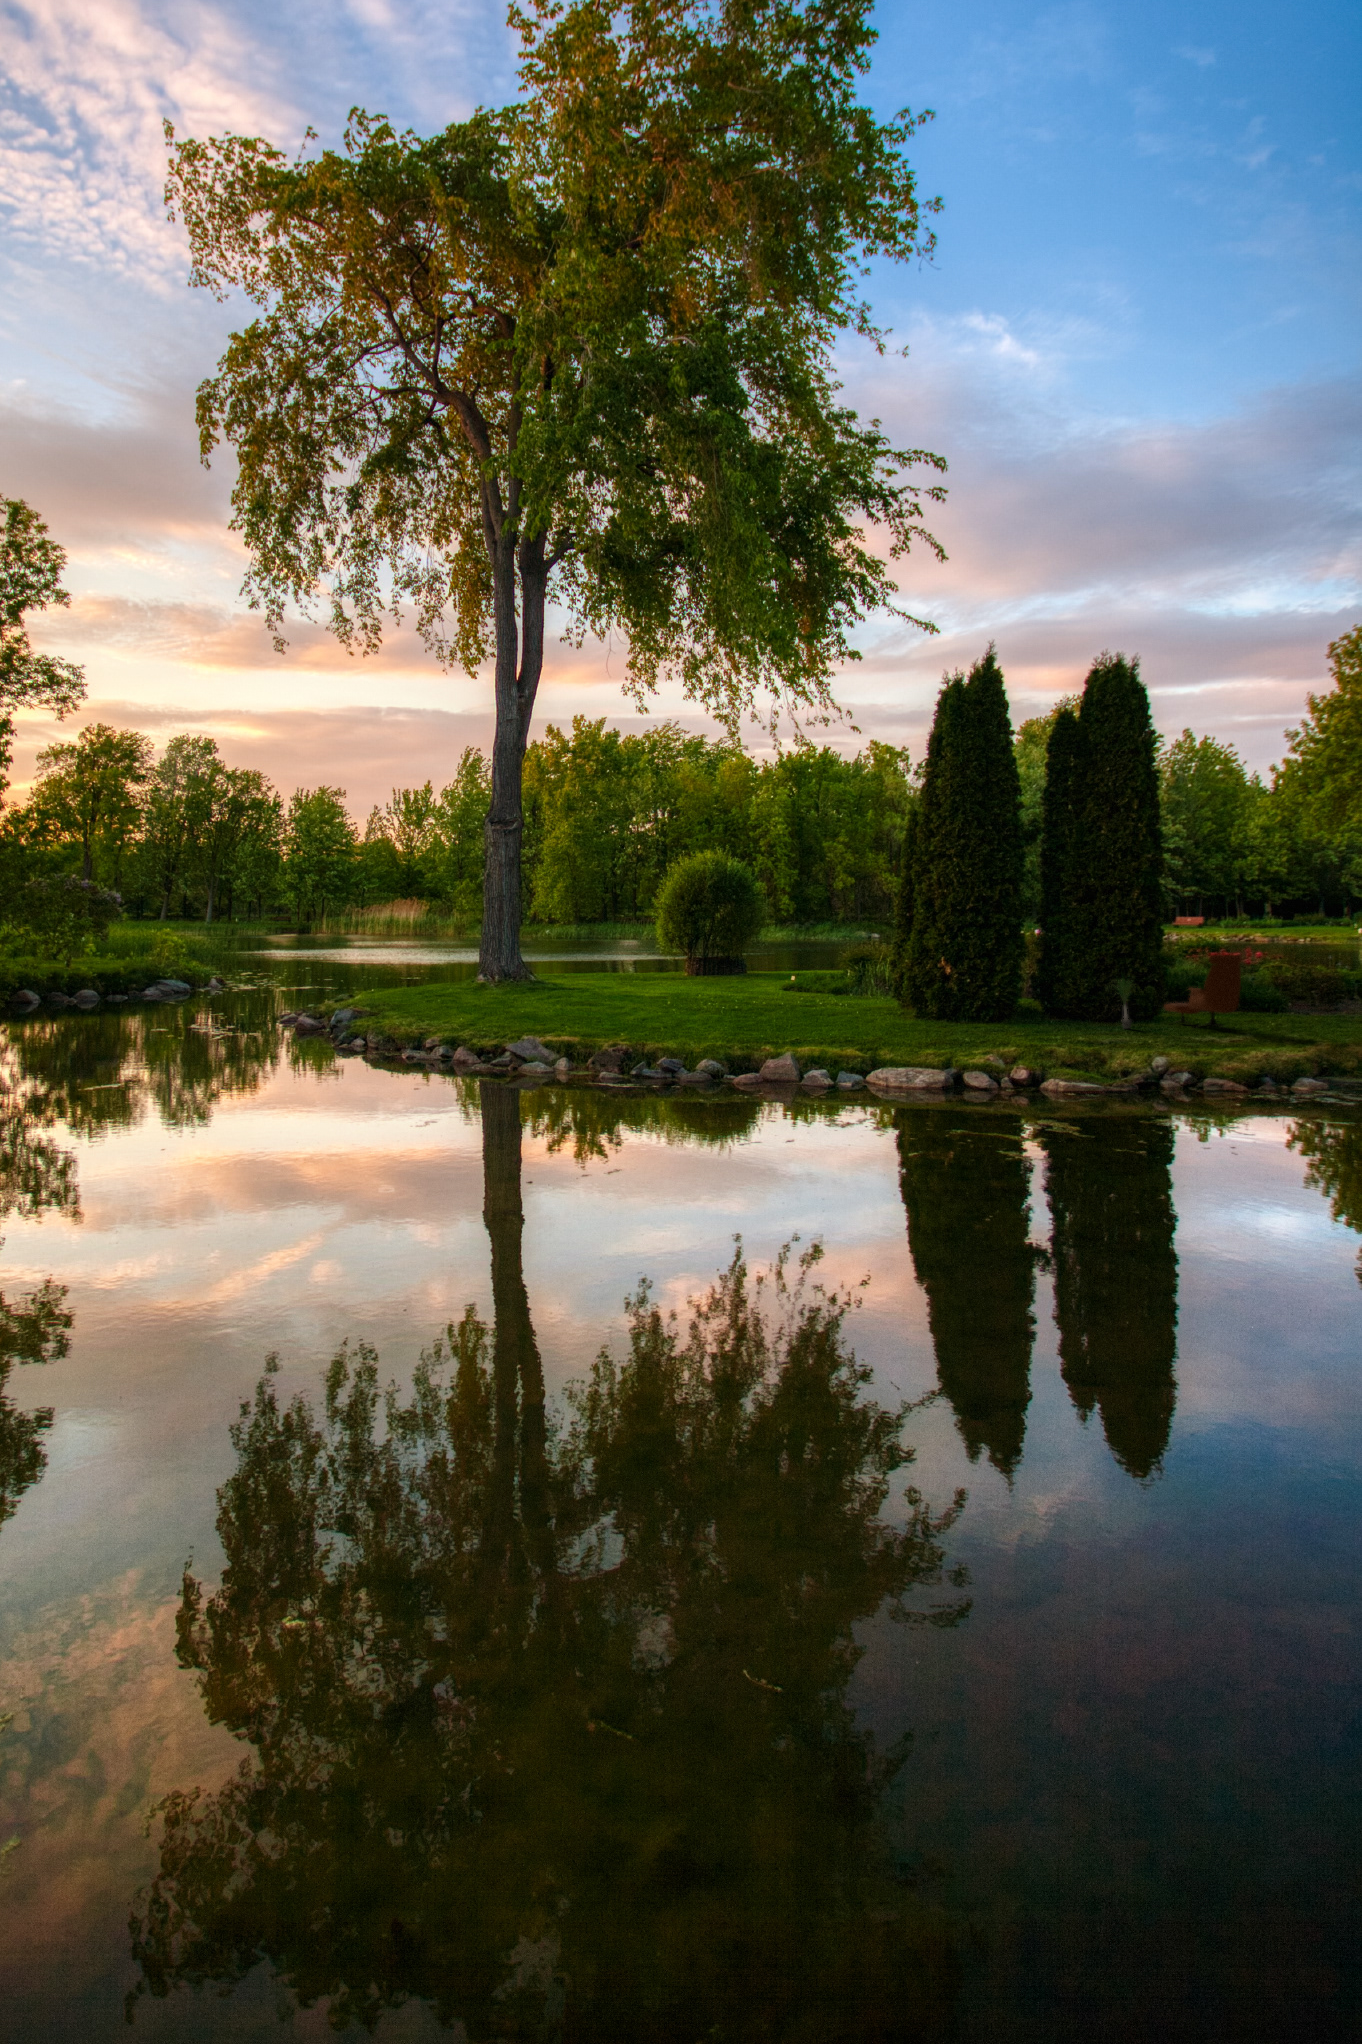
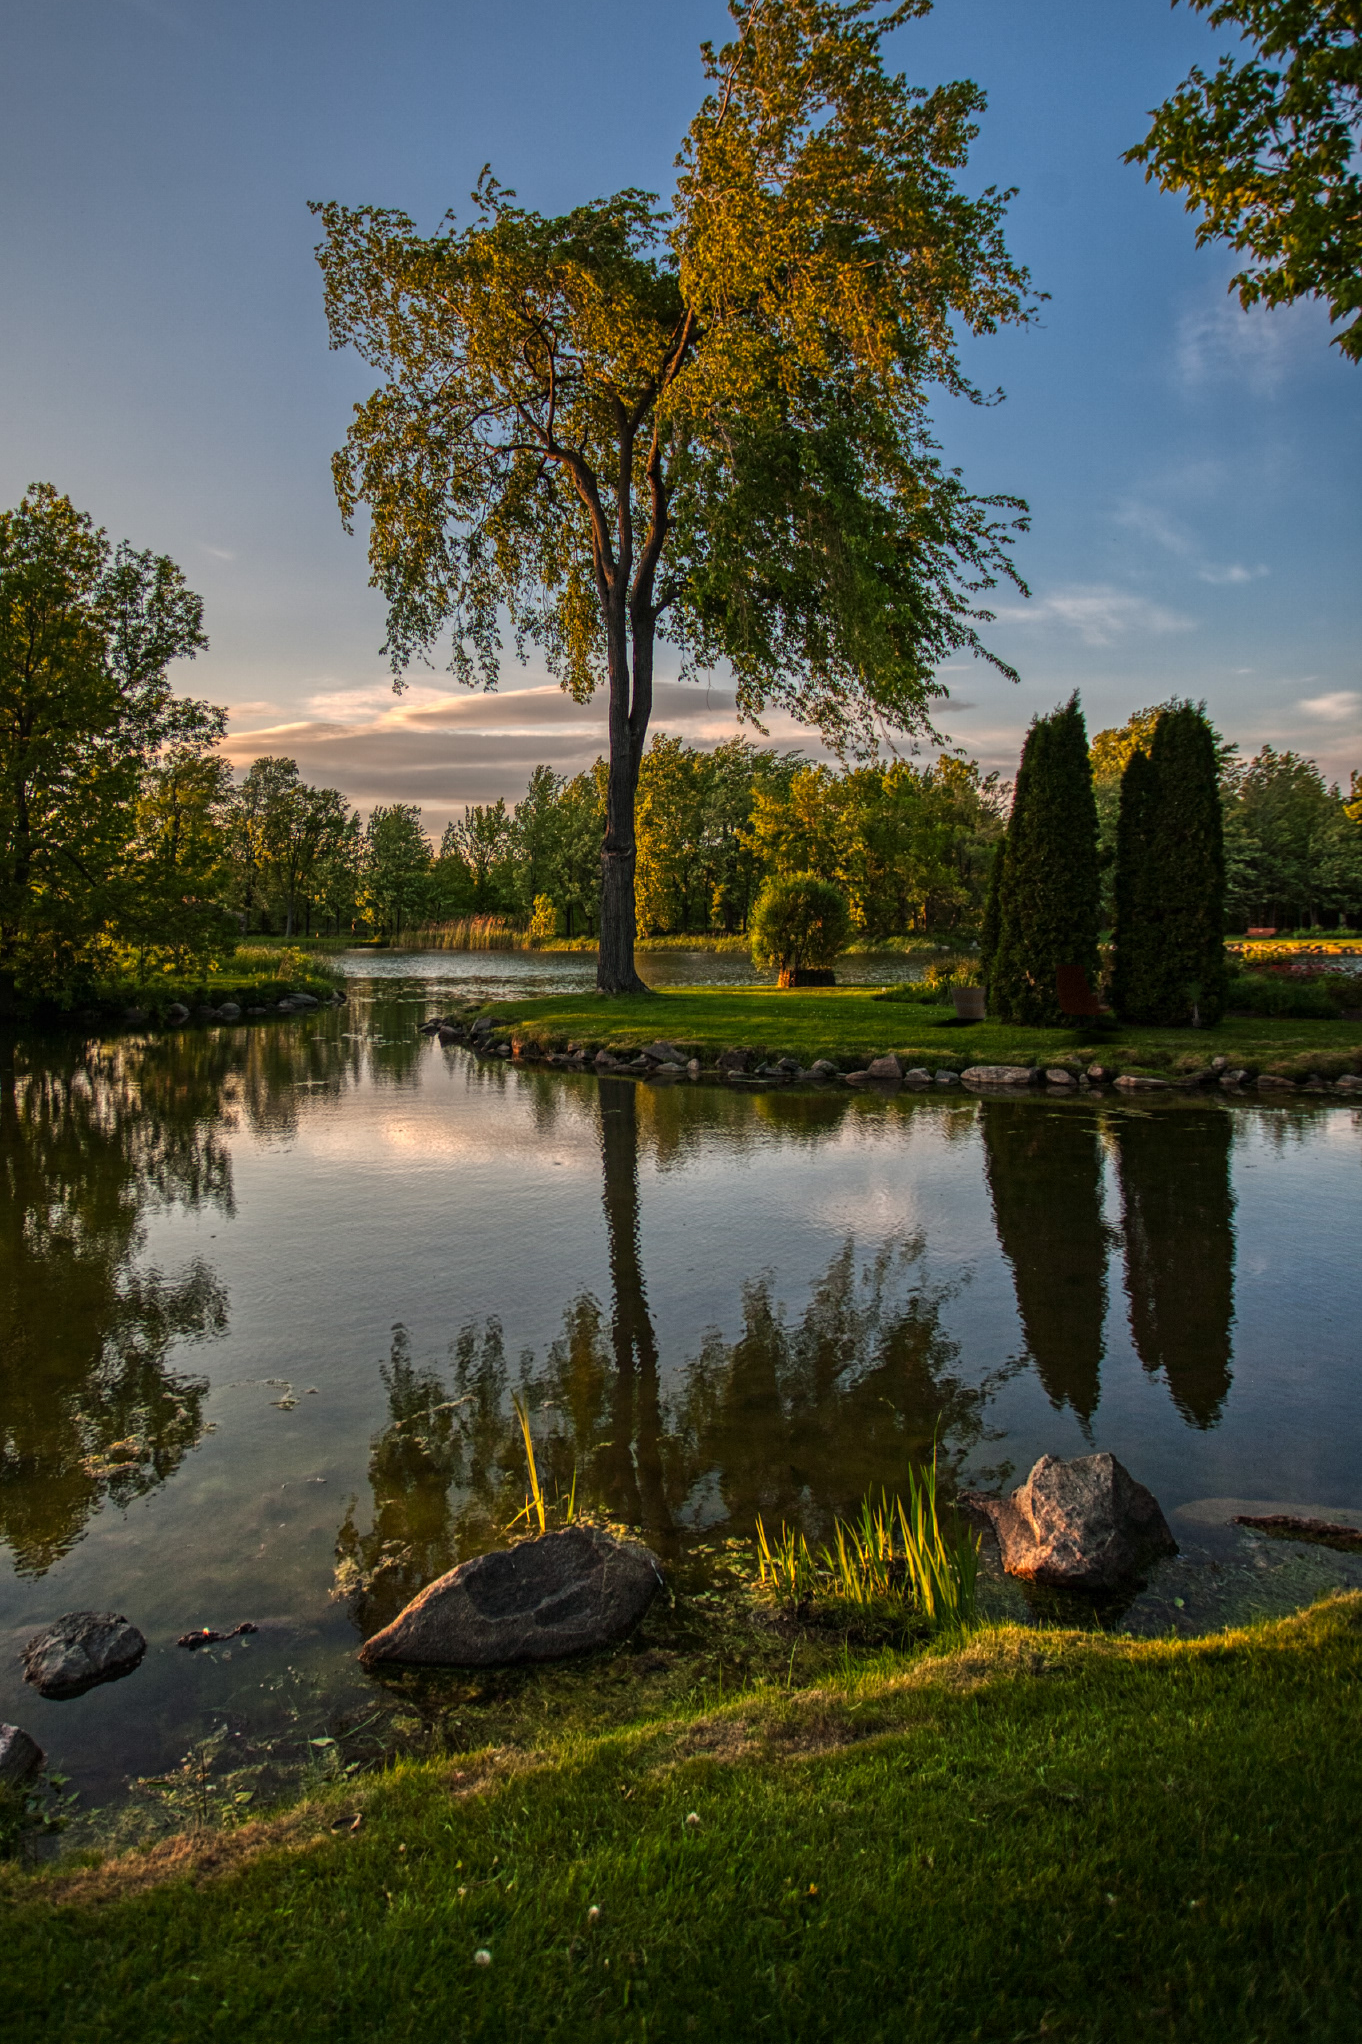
lounge chair: present [1164,955,1242,1029] -> present [1055,965,1111,1027]
wooden bucket: none [857,982,900,1018] -> present [951,986,985,1019]

